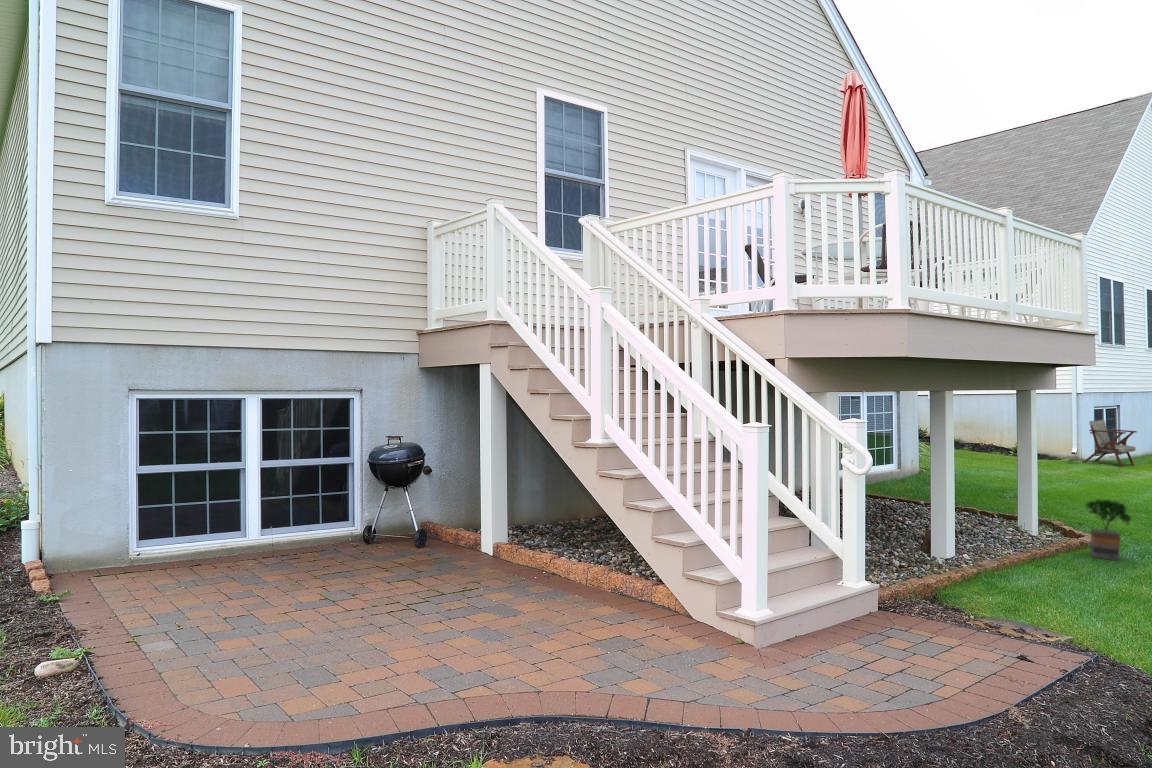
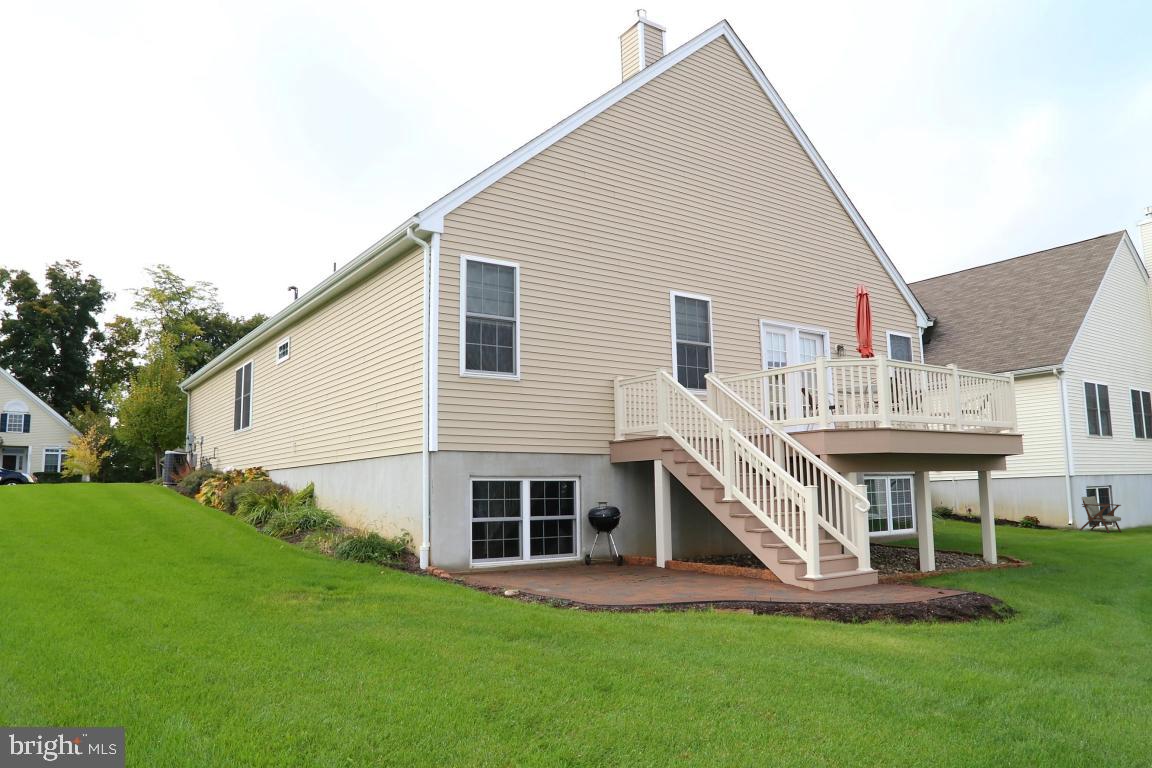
potted tree: present [1086,499,1131,560] -> none [1019,538,1048,575]

